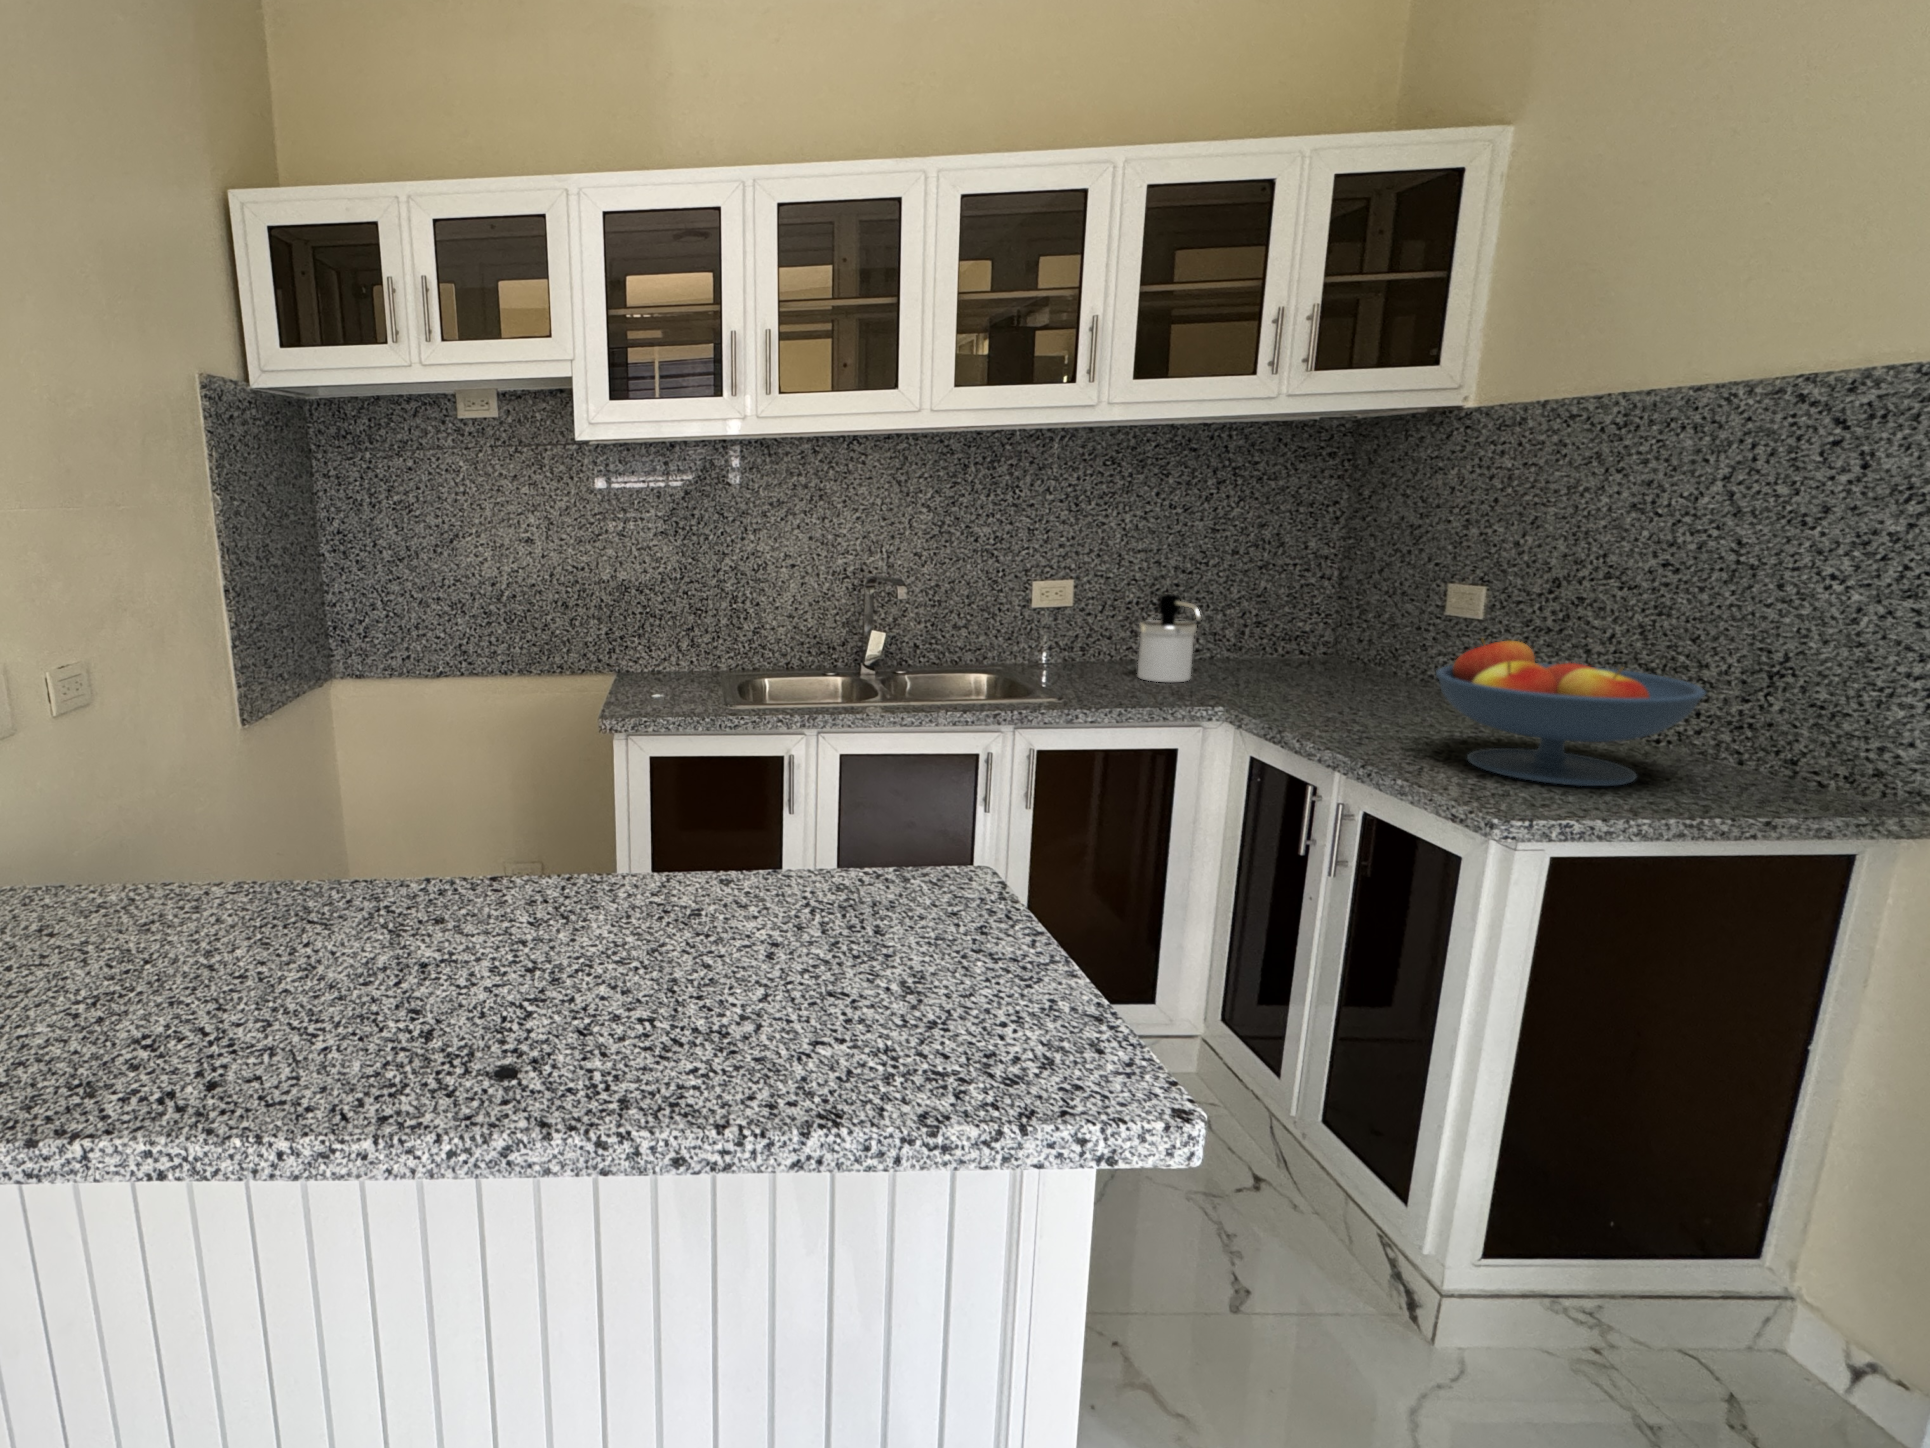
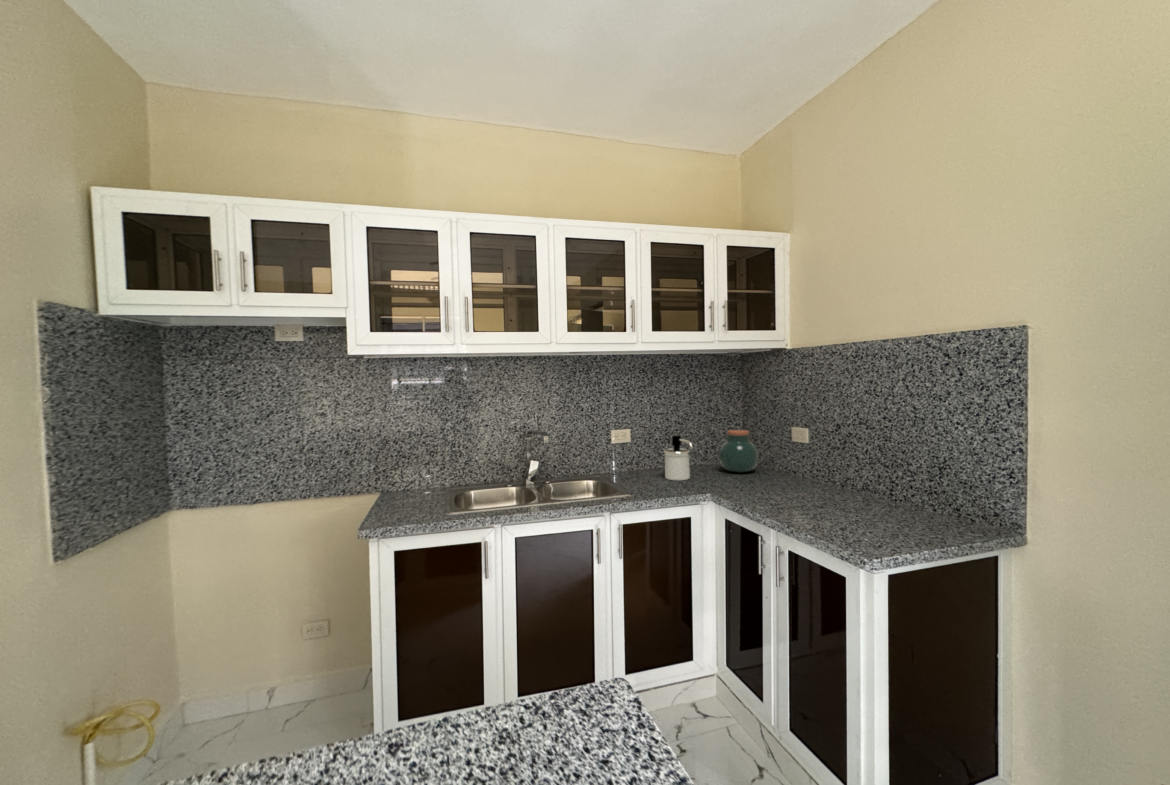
jar: none [1266,588,1359,676] -> present [719,430,758,473]
fruit bowl: present [1436,639,1706,786] -> none [810,456,926,531]

